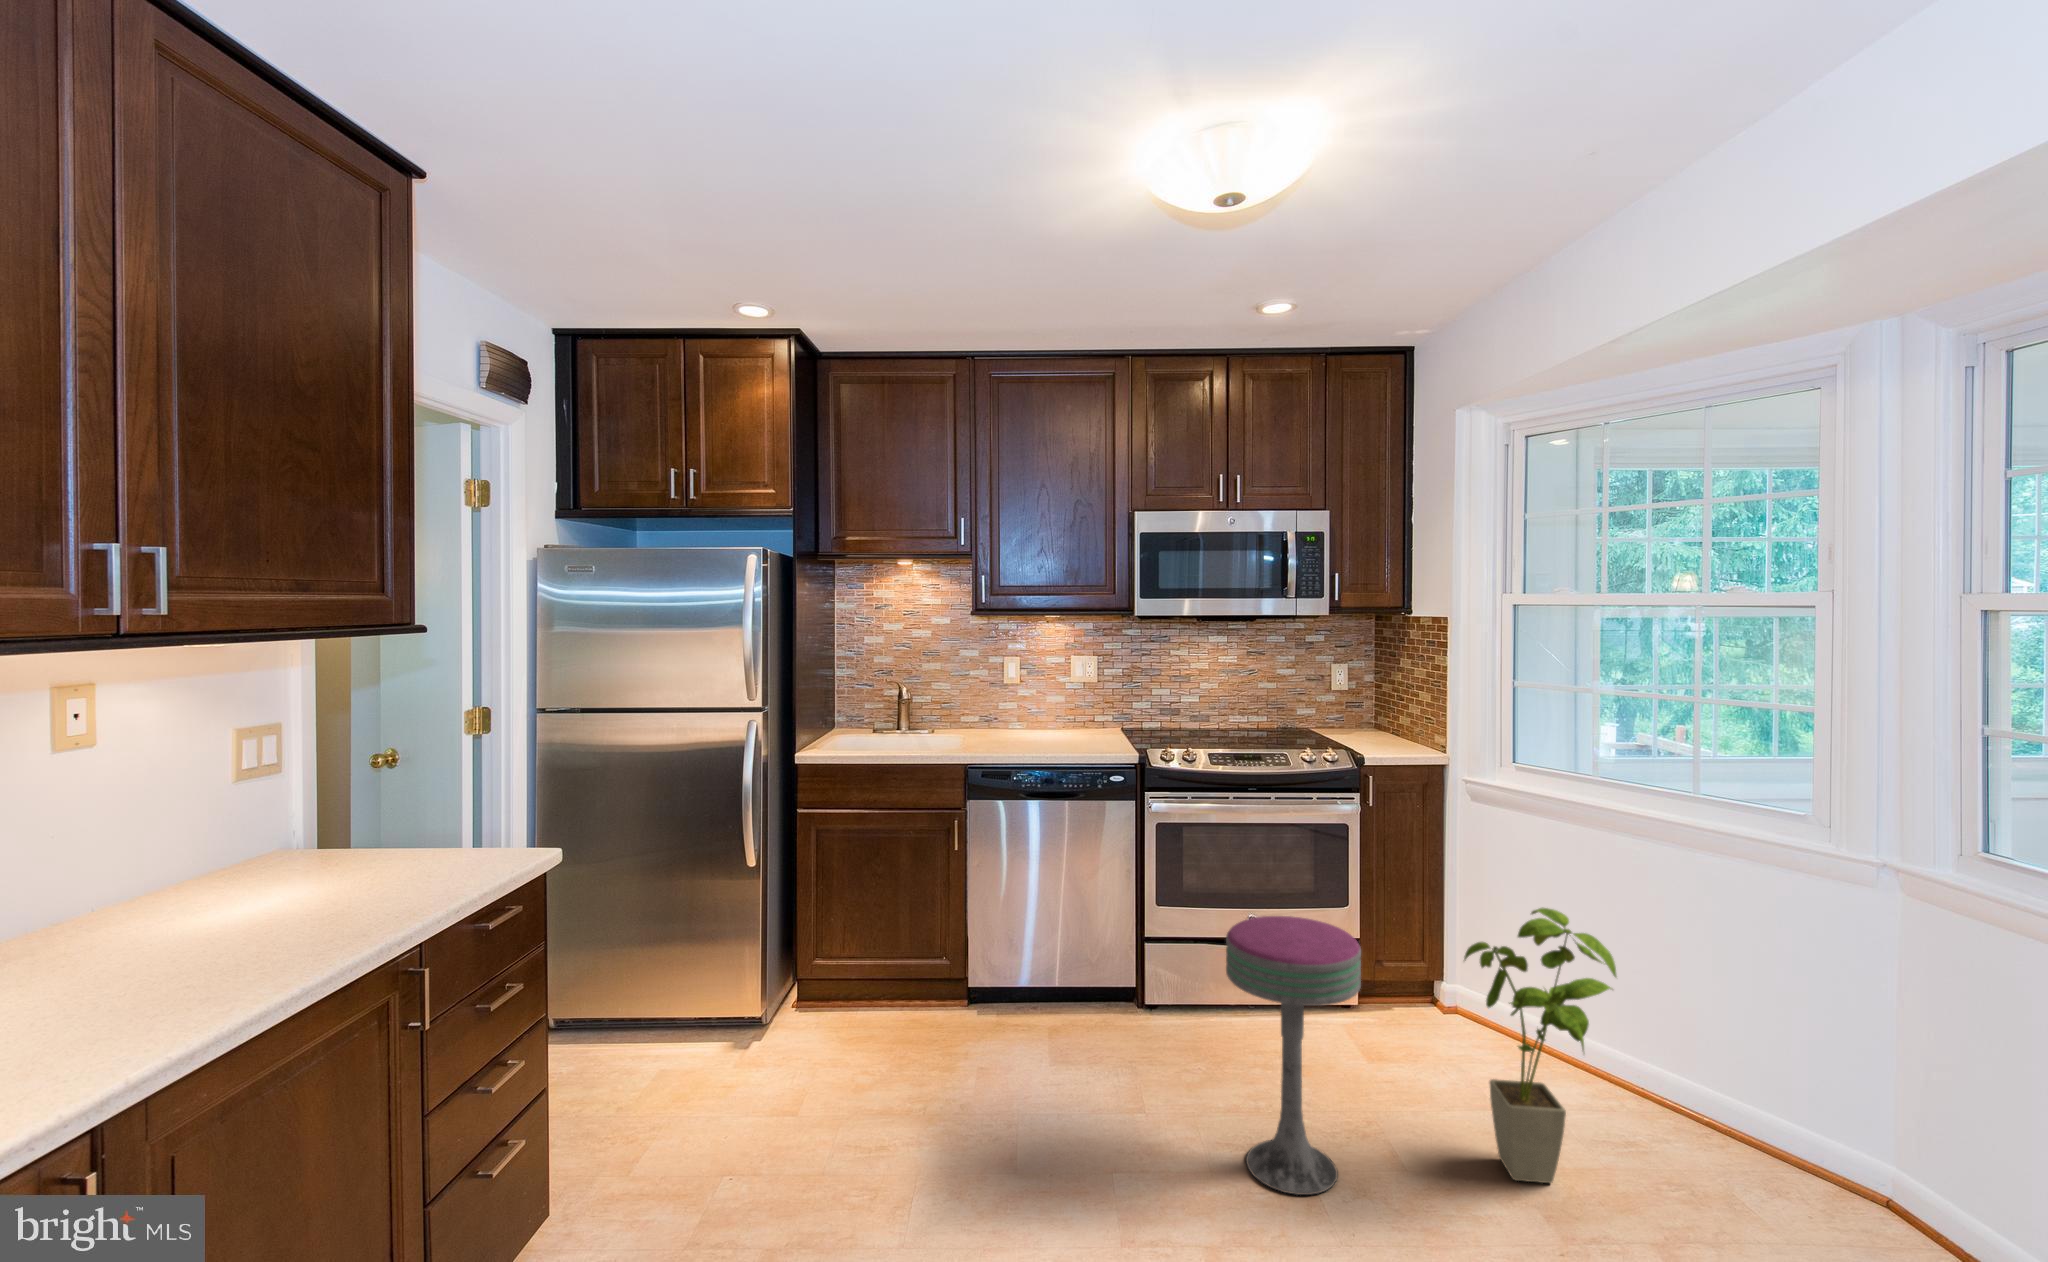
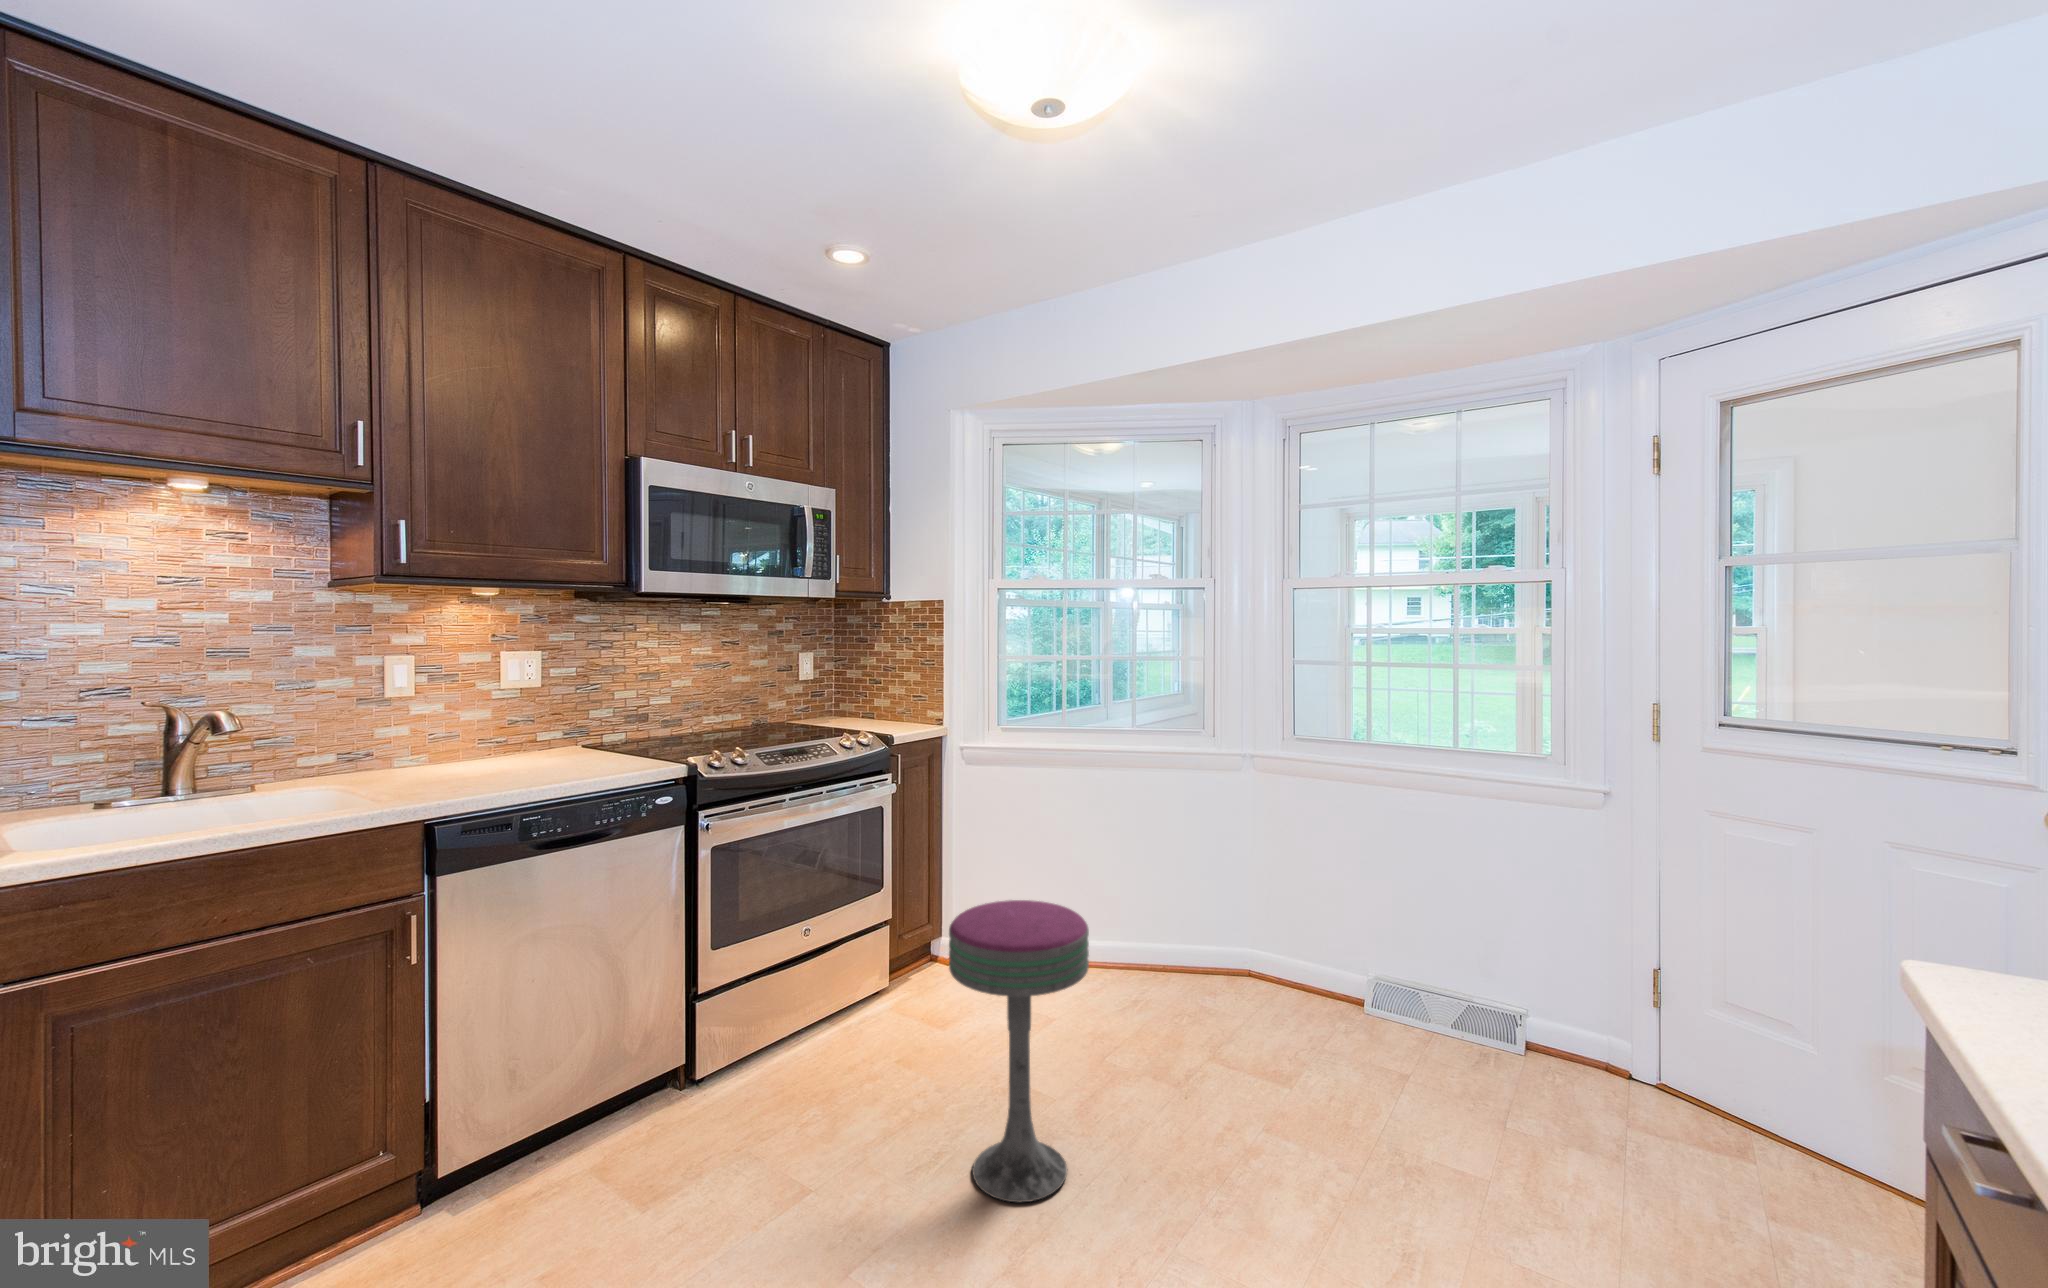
house plant: present [1464,908,1616,1183] -> none [1097,834,1221,1077]

